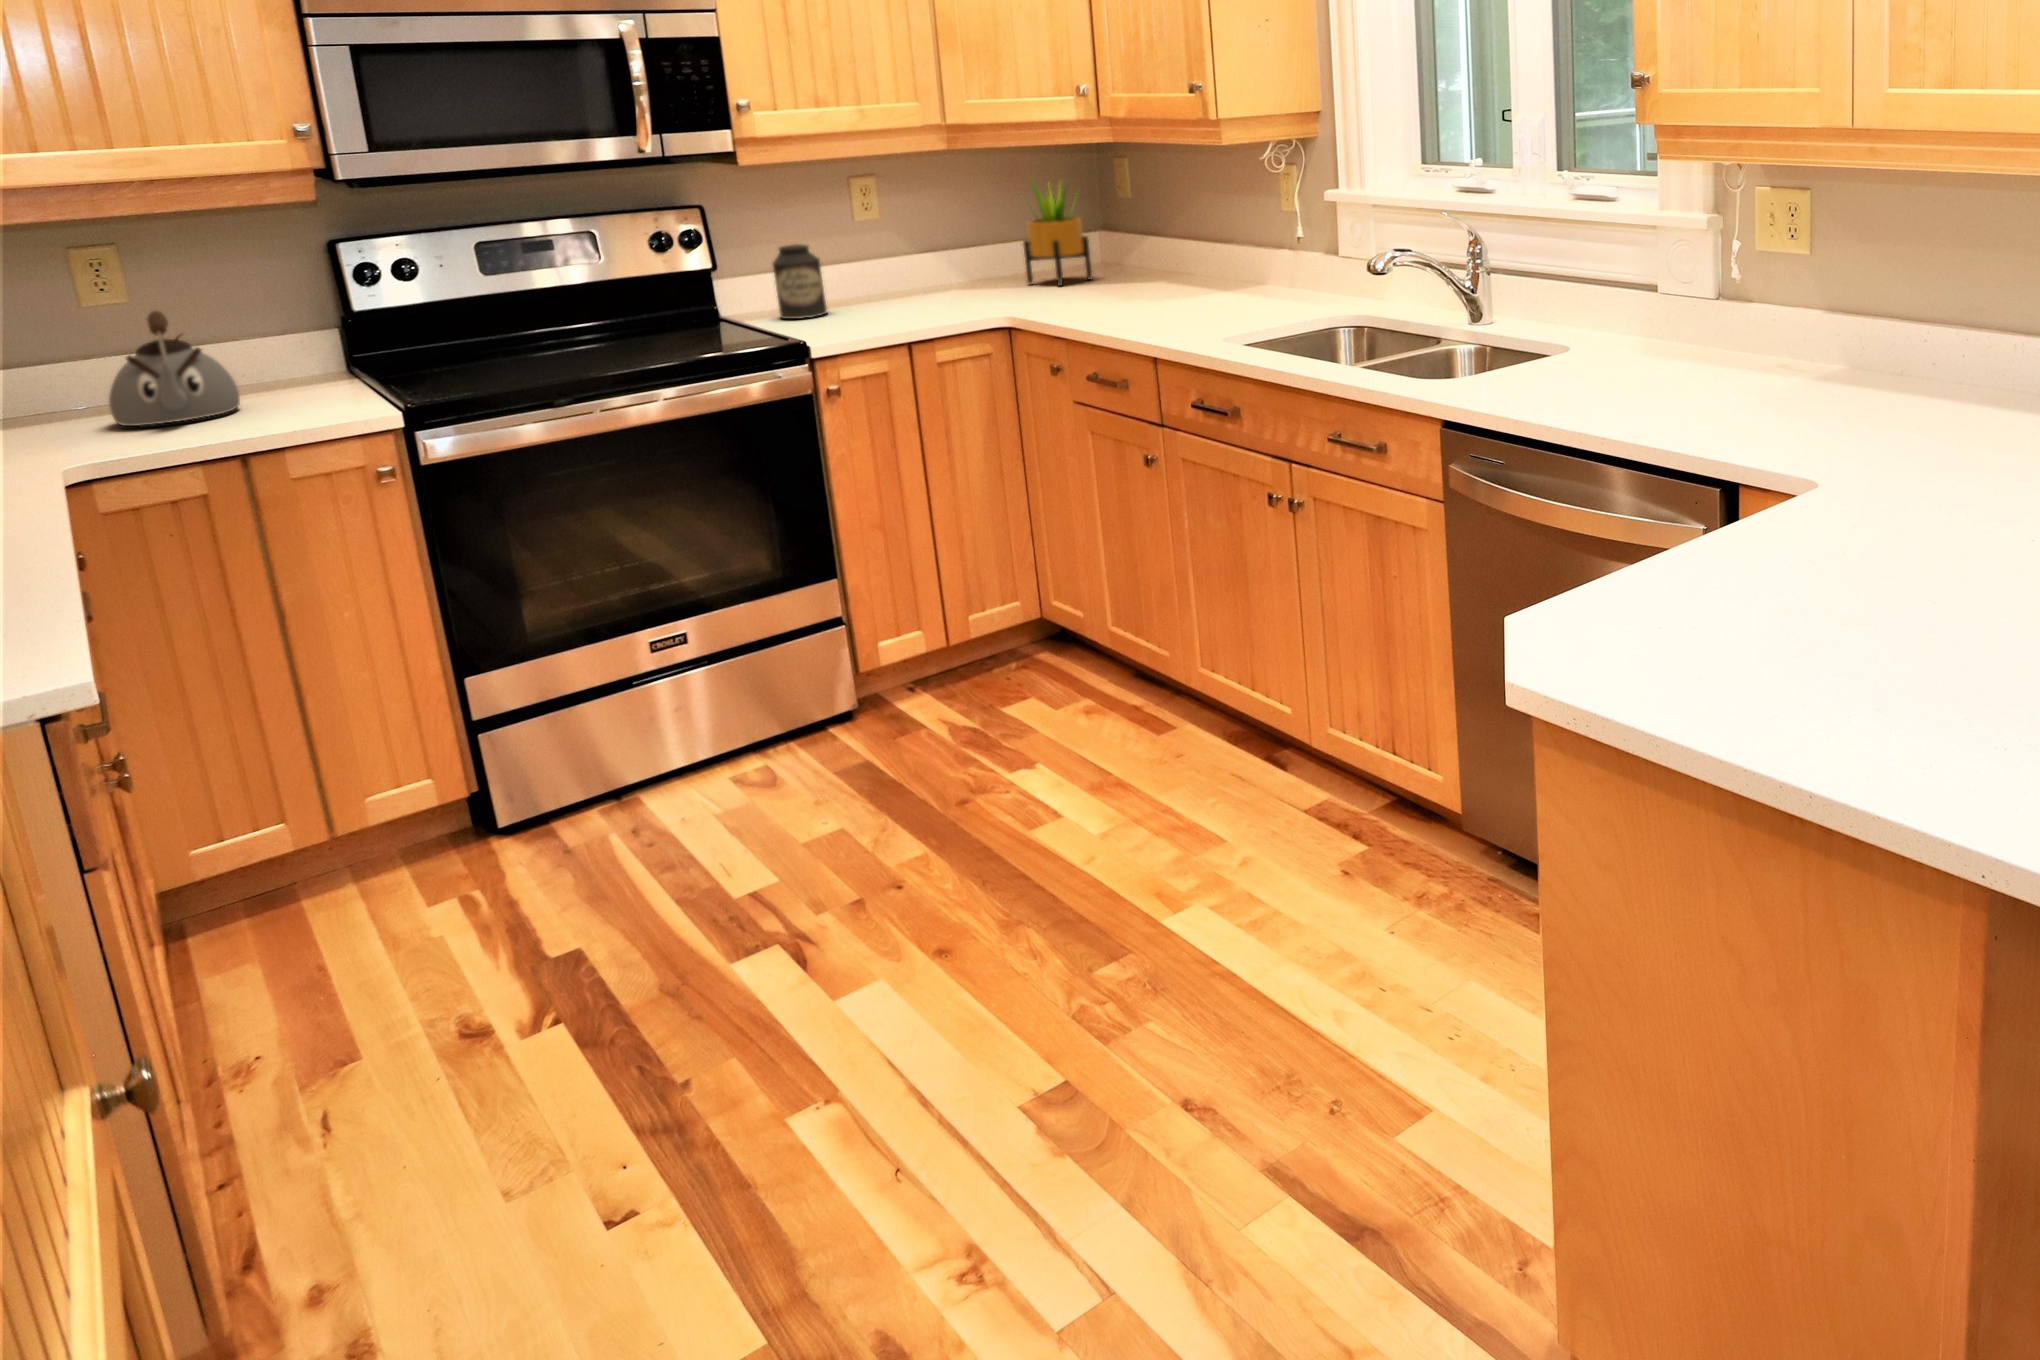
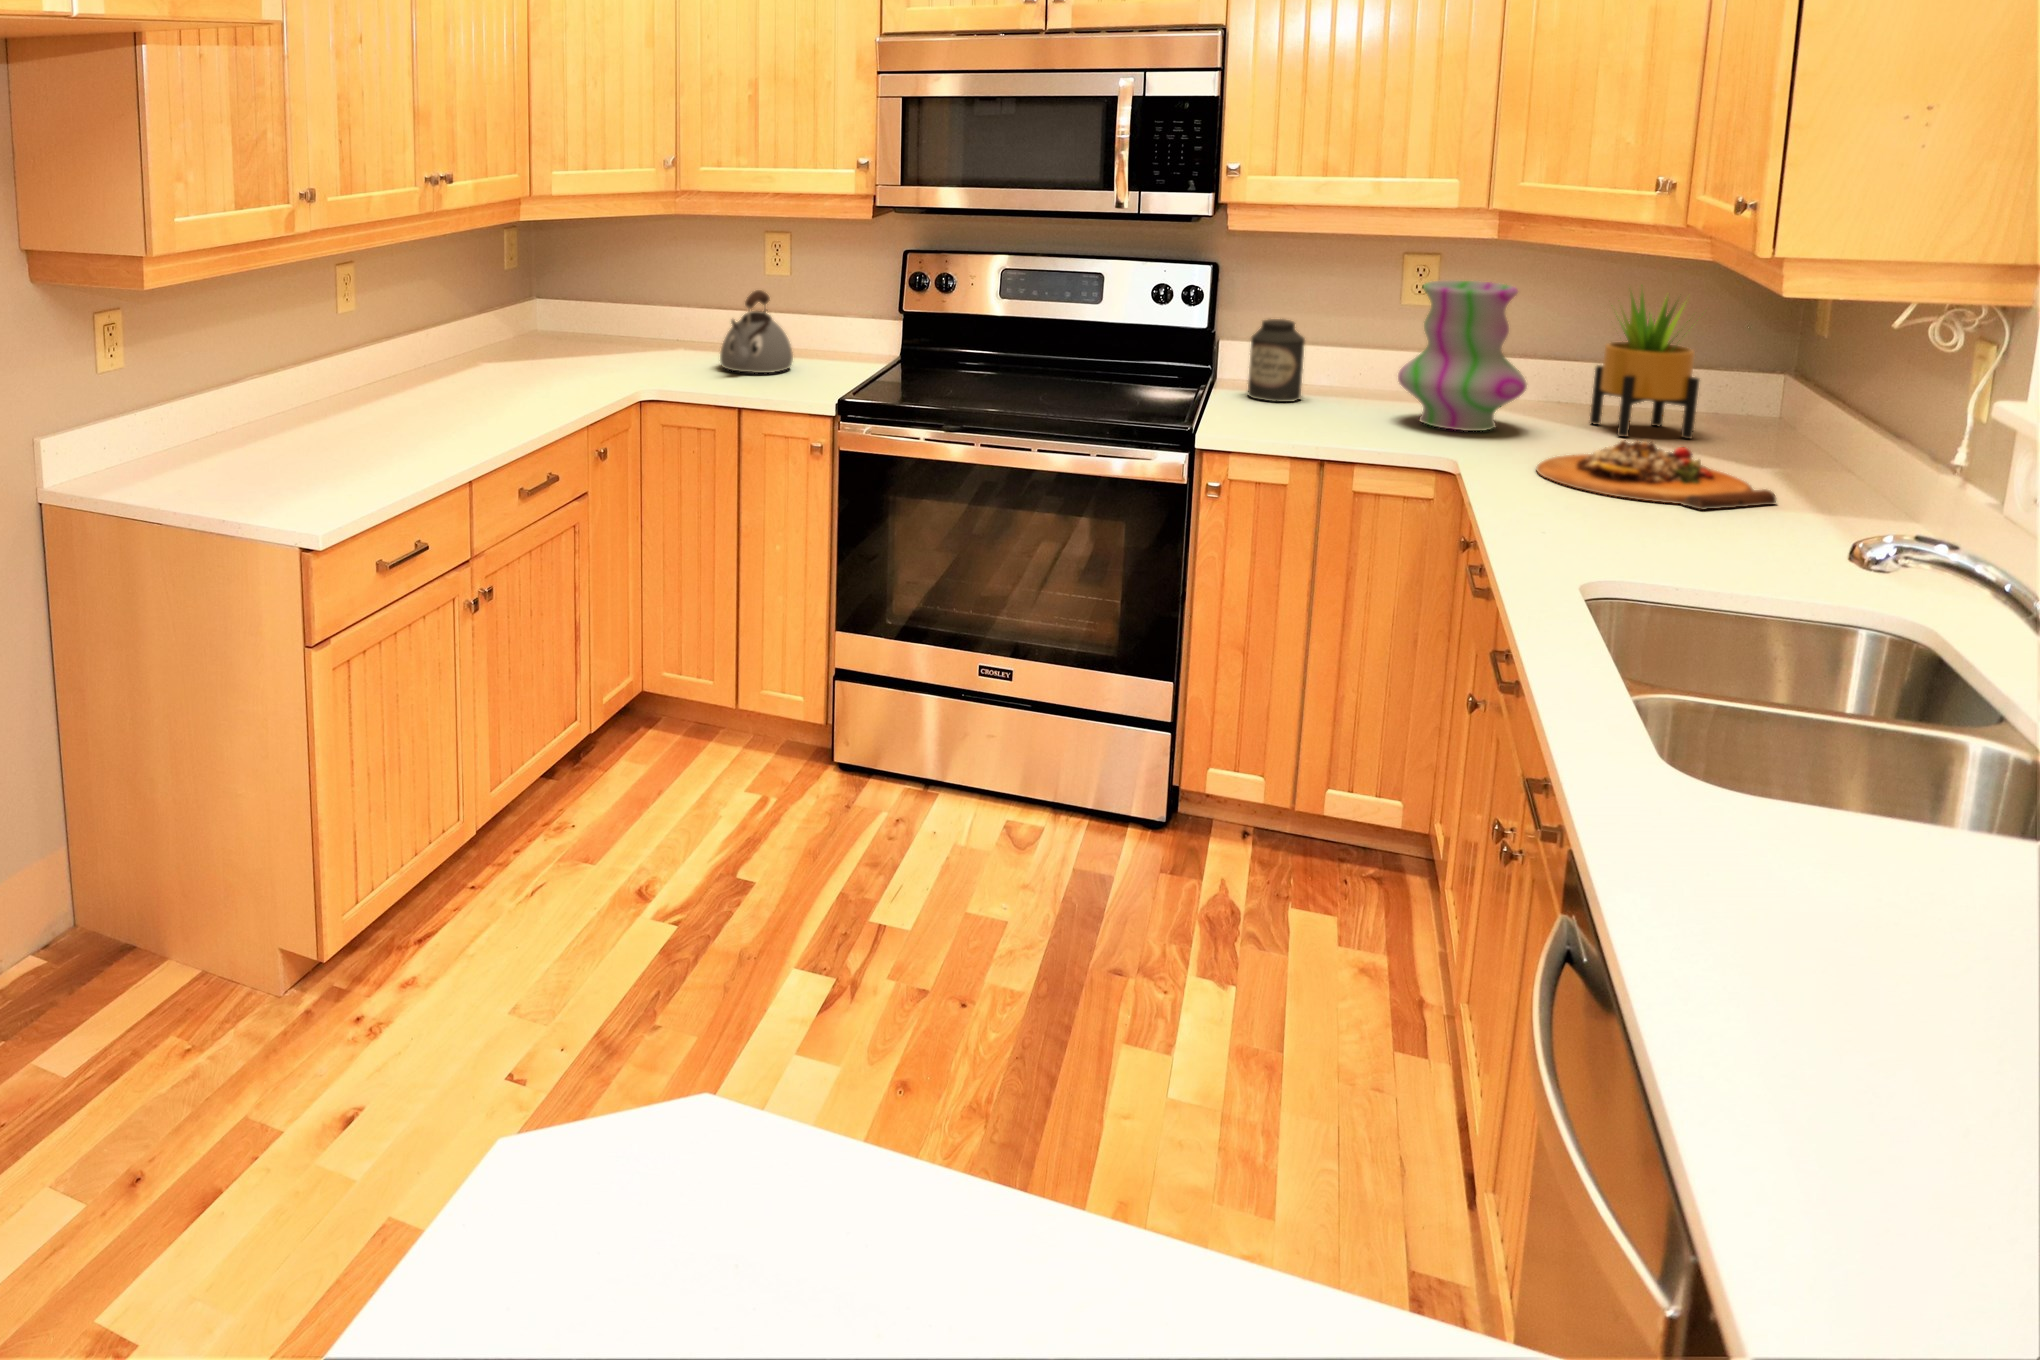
vase: none [913,185,1006,304] -> present [1398,280,1527,431]
cutting board: none [1062,272,1203,310] -> present [1536,440,1776,510]

